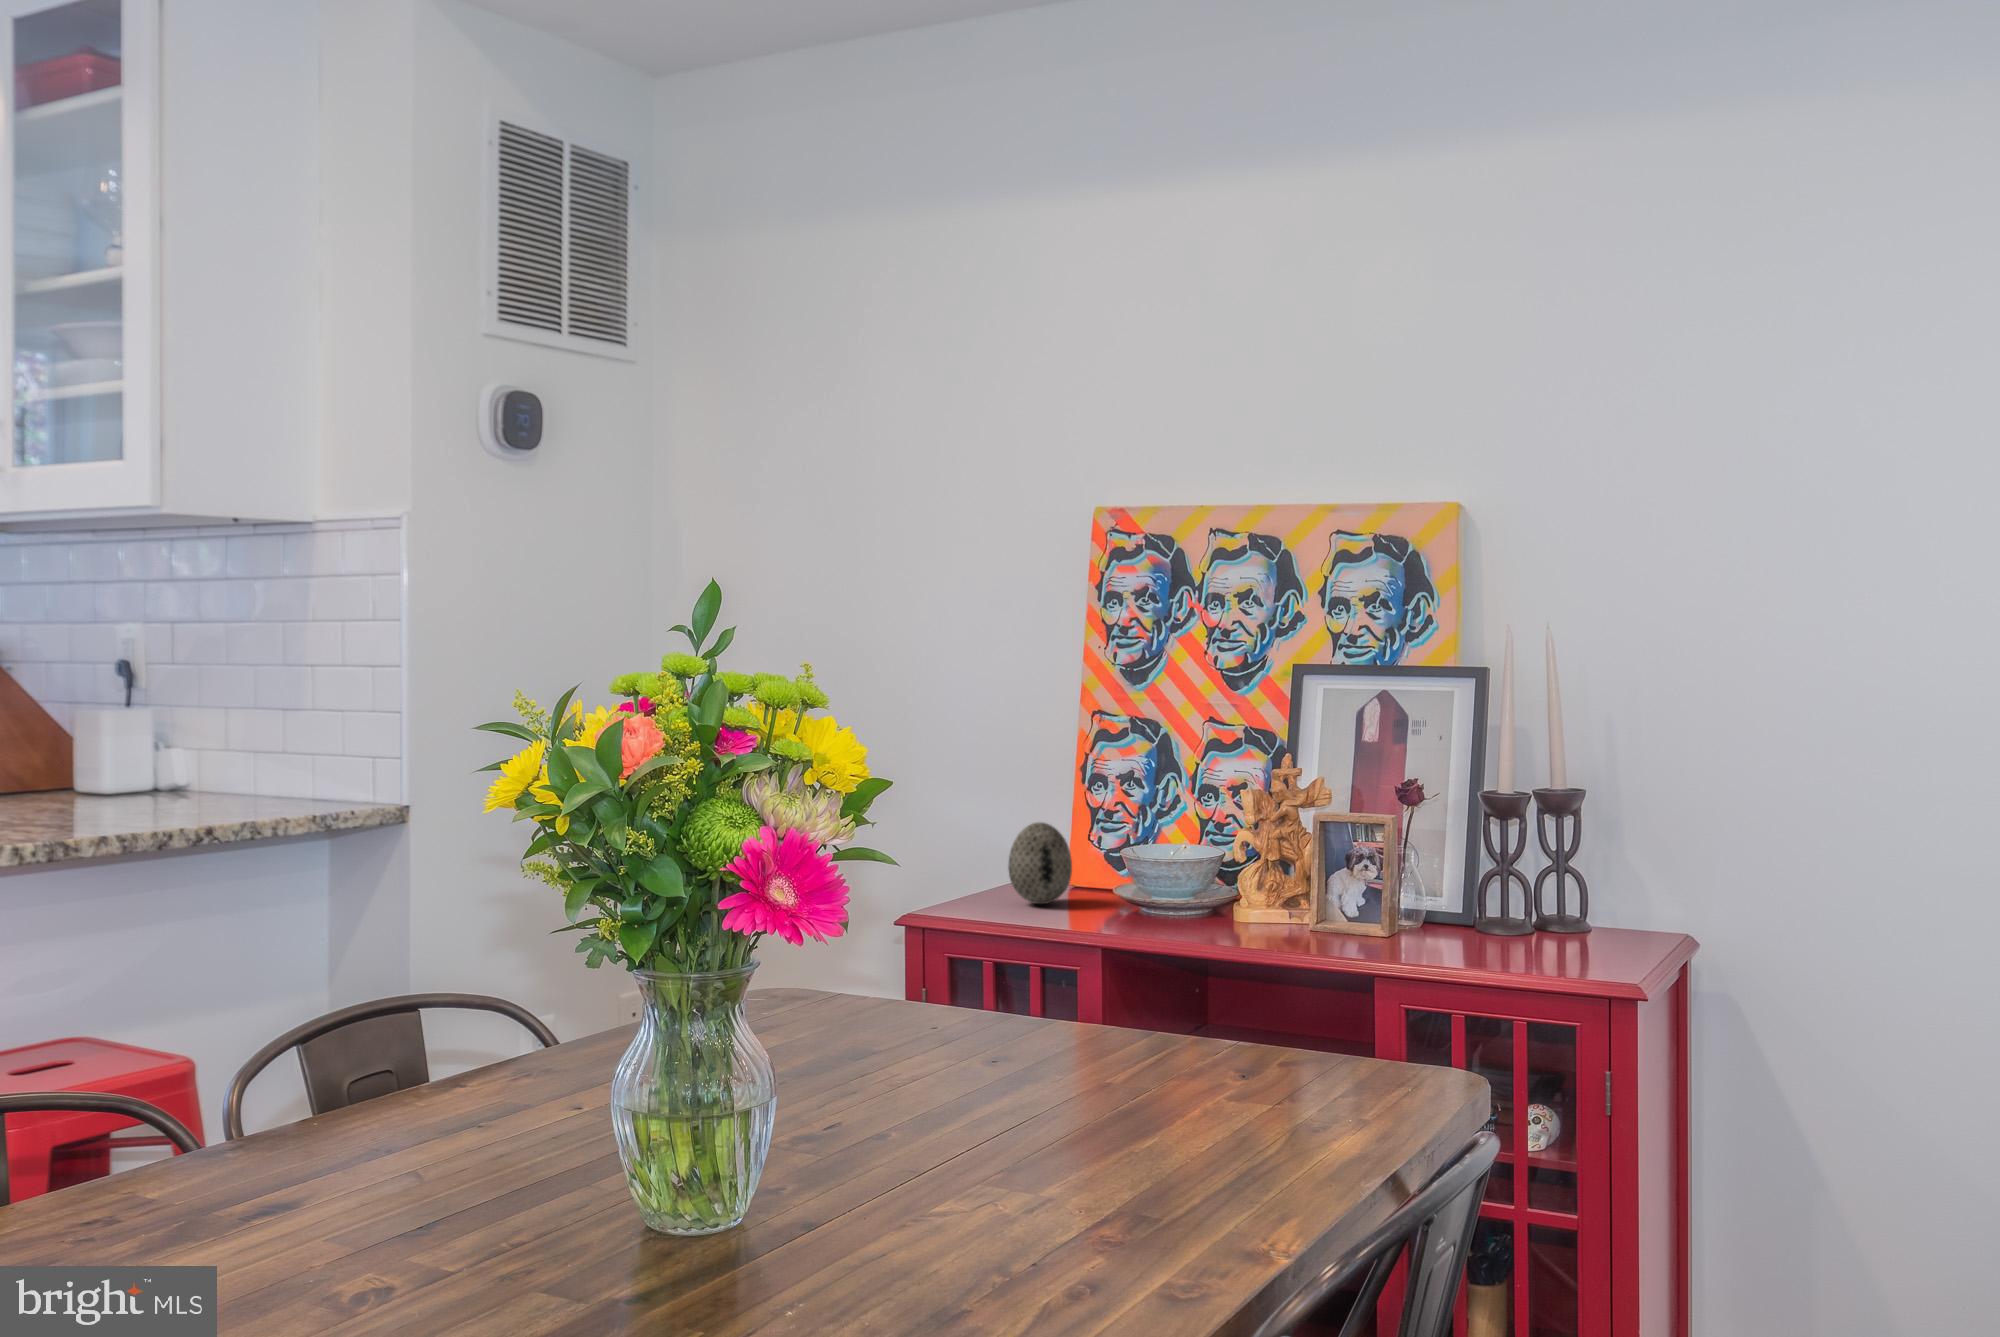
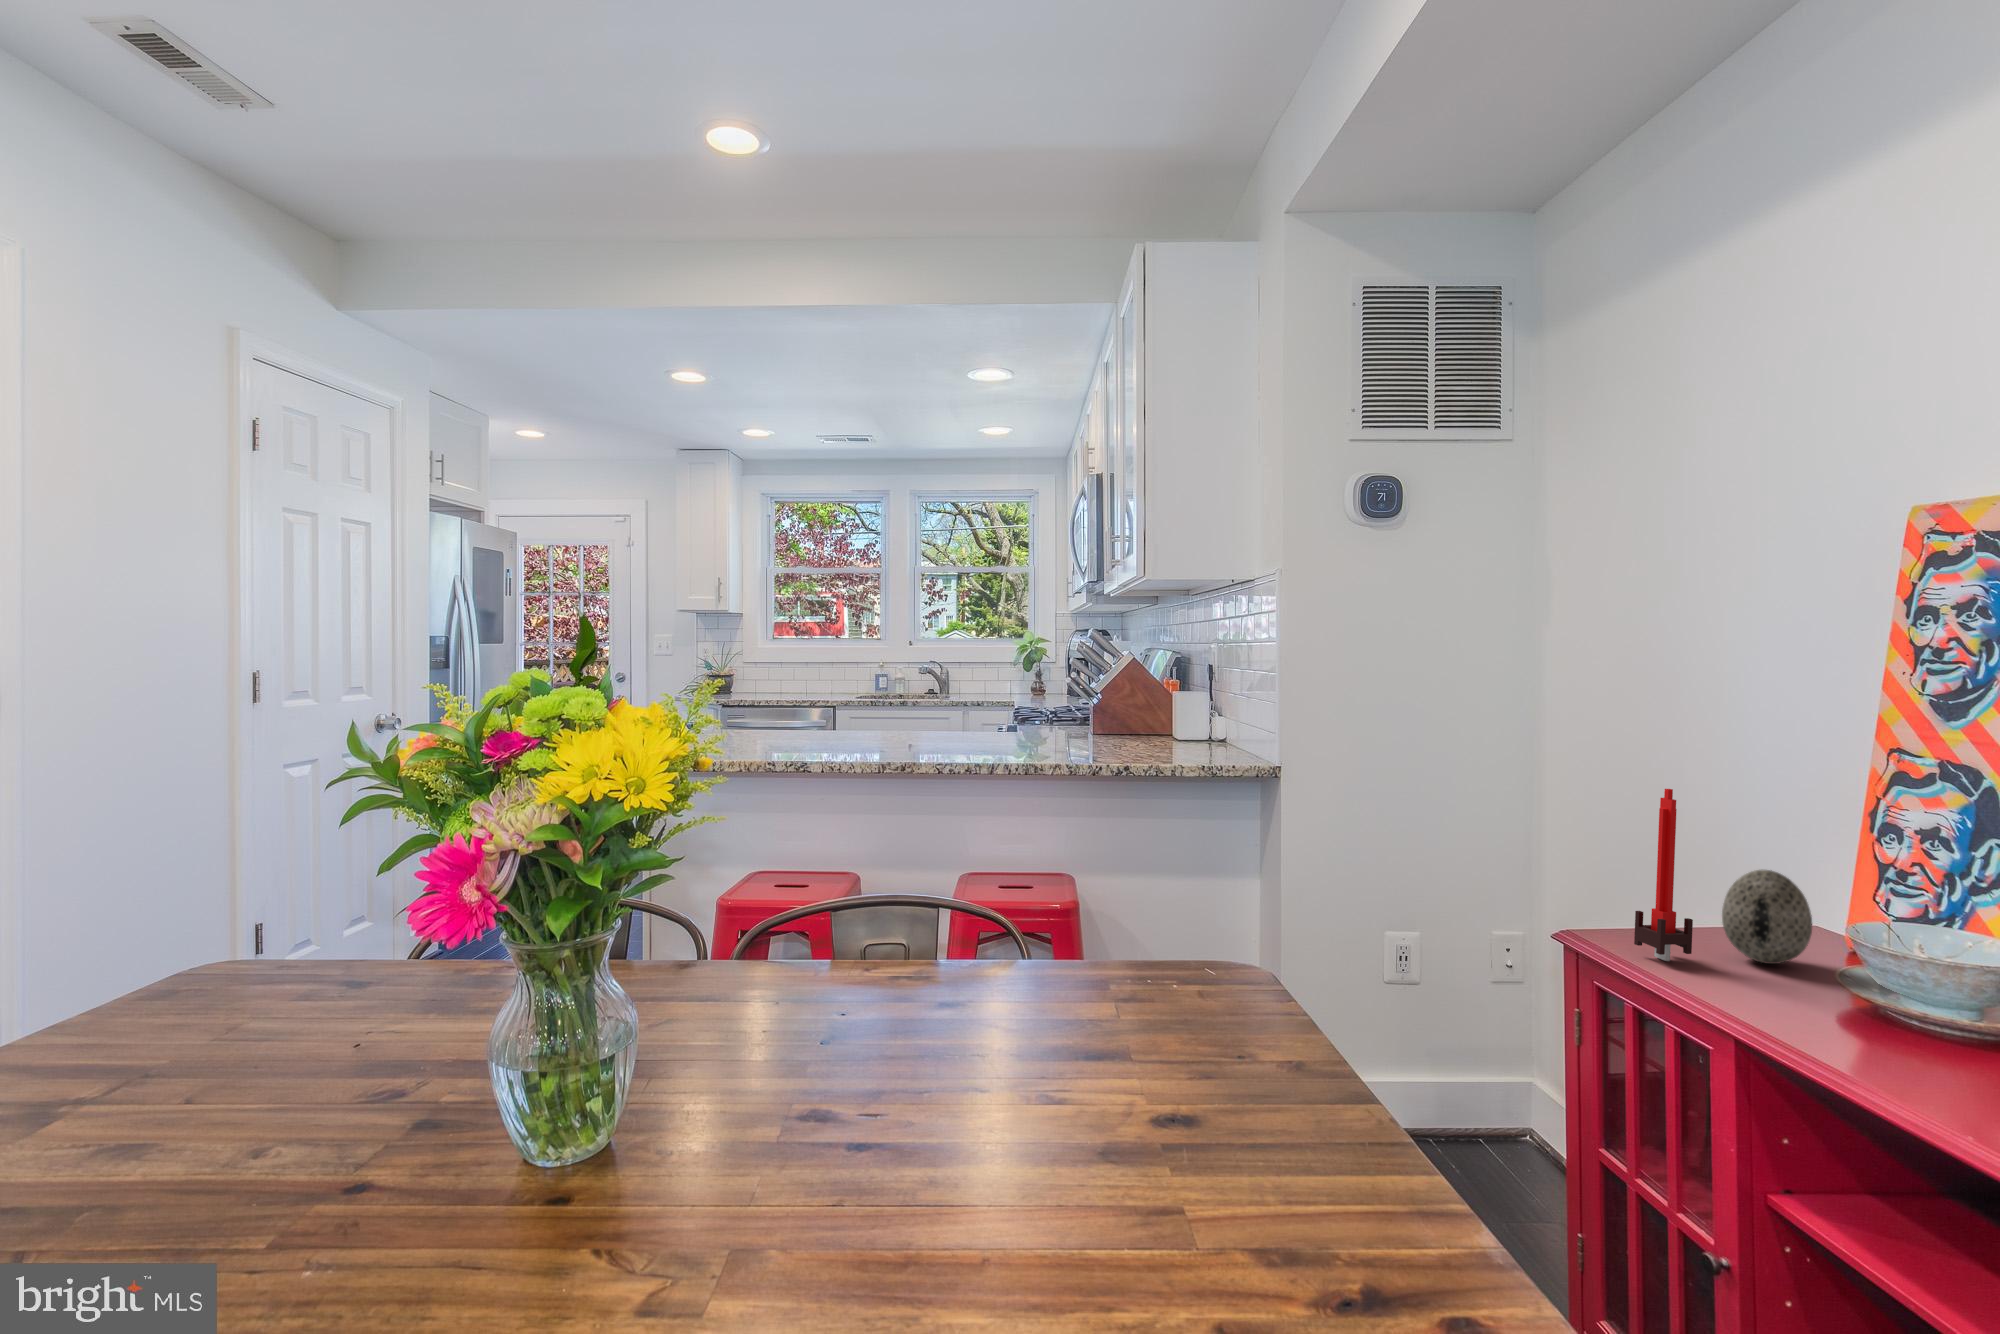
candle: none [960,757,1003,916] -> present [1634,789,1693,961]

